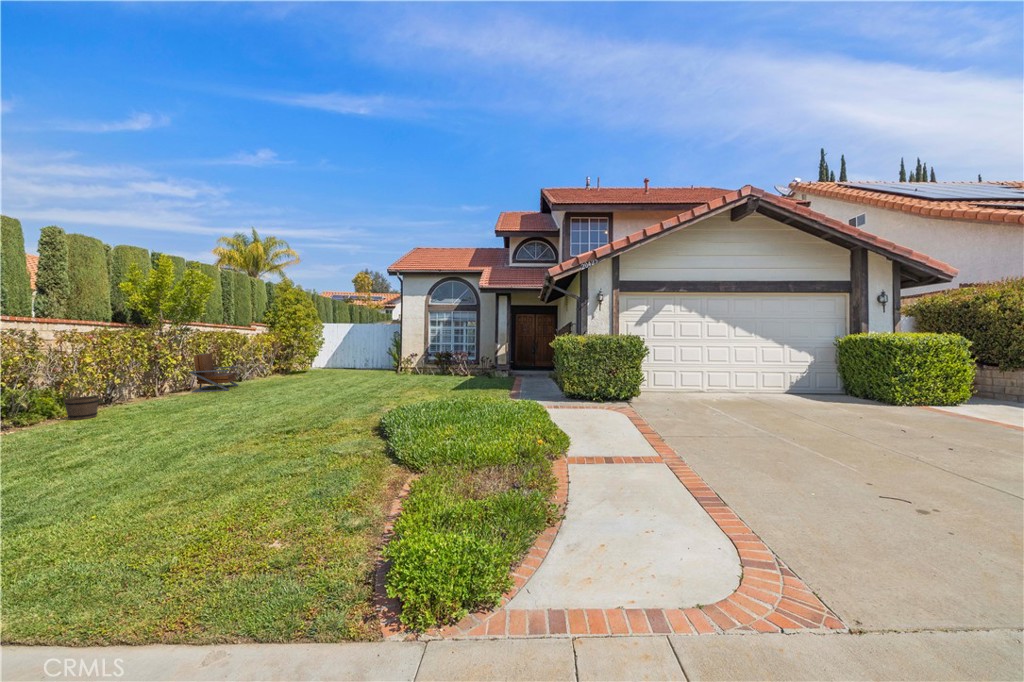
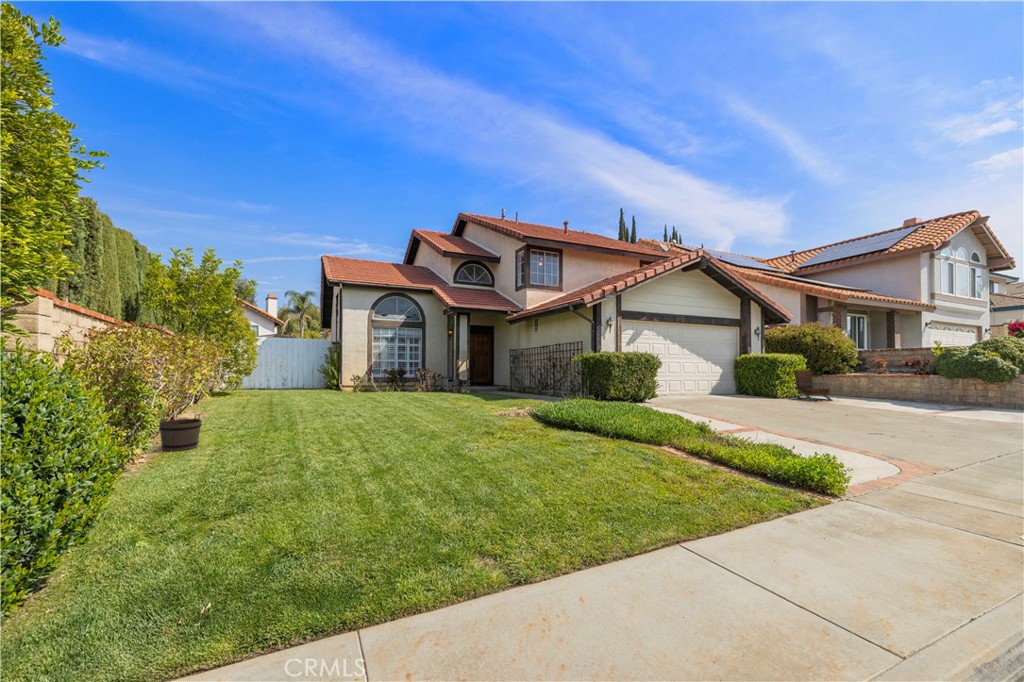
lounge chair: present [189,353,238,393] -> present [788,370,832,402]

